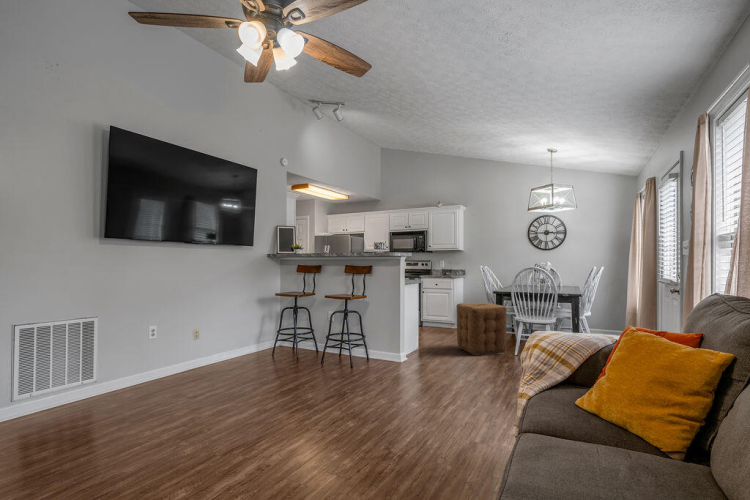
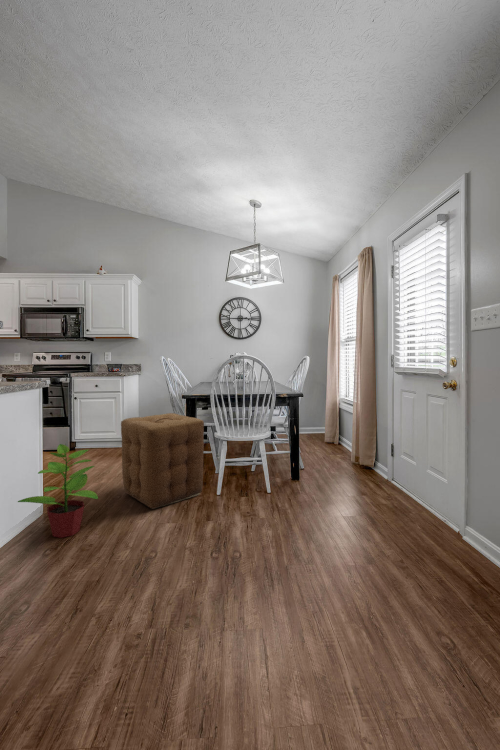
potted plant: none [411,311,447,358] -> present [18,444,98,538]

